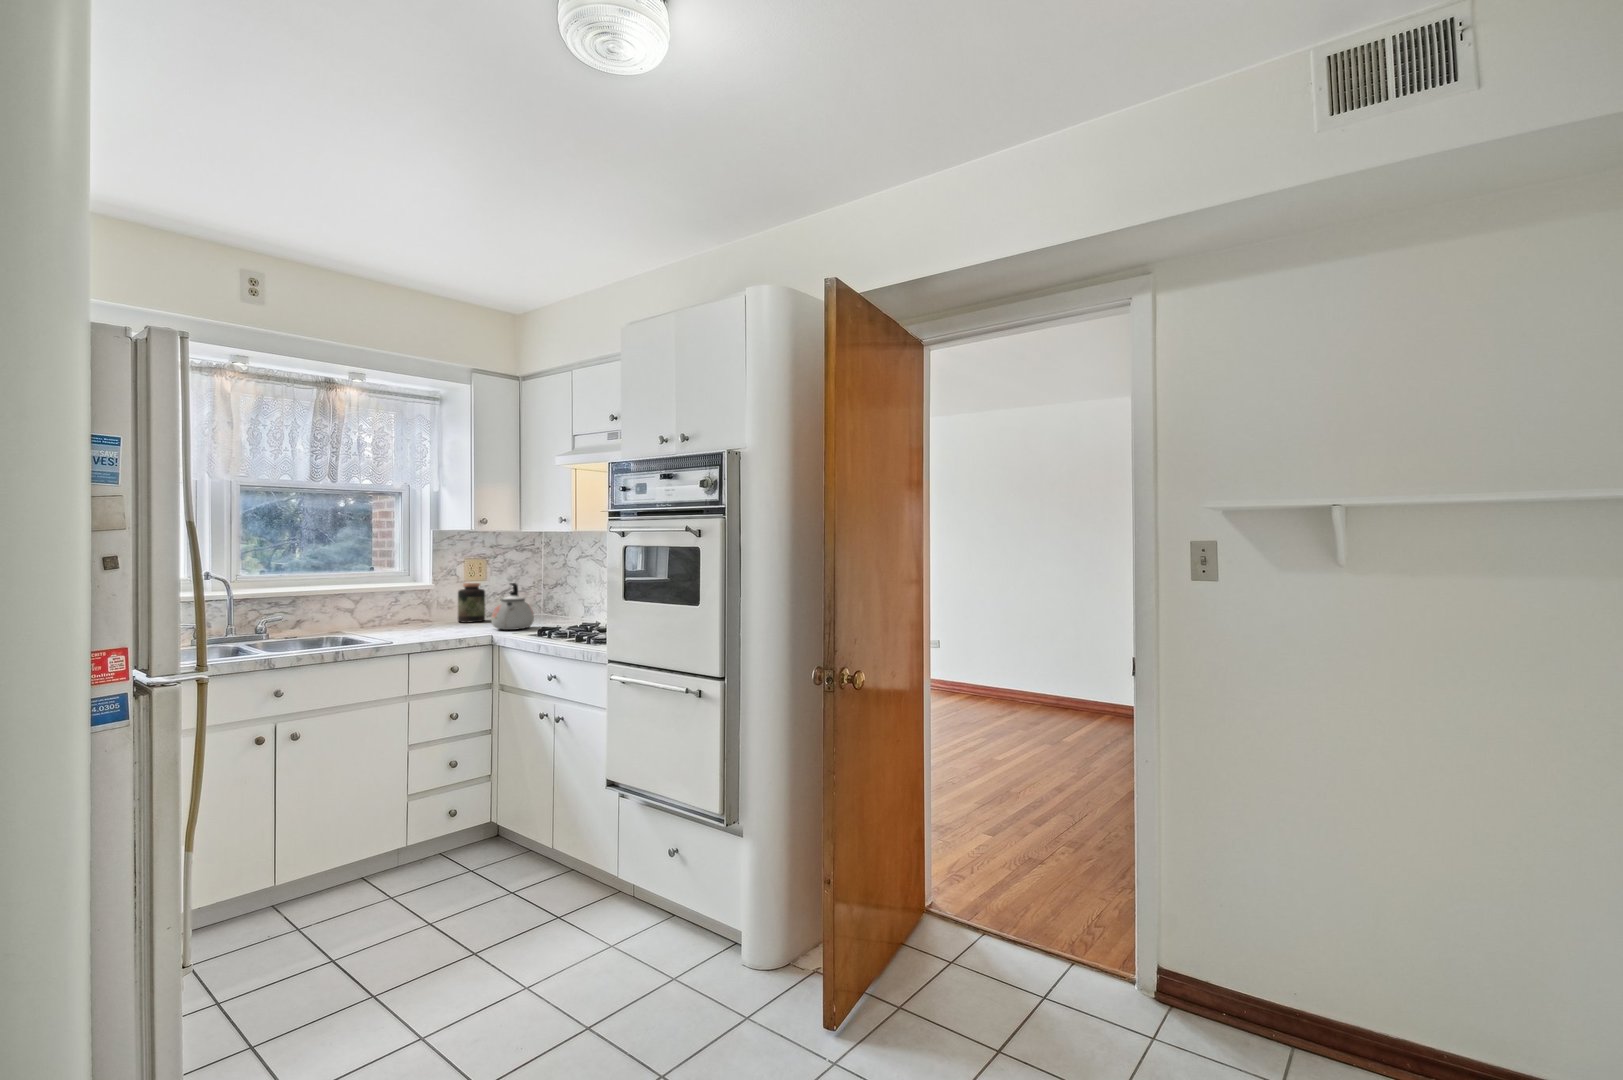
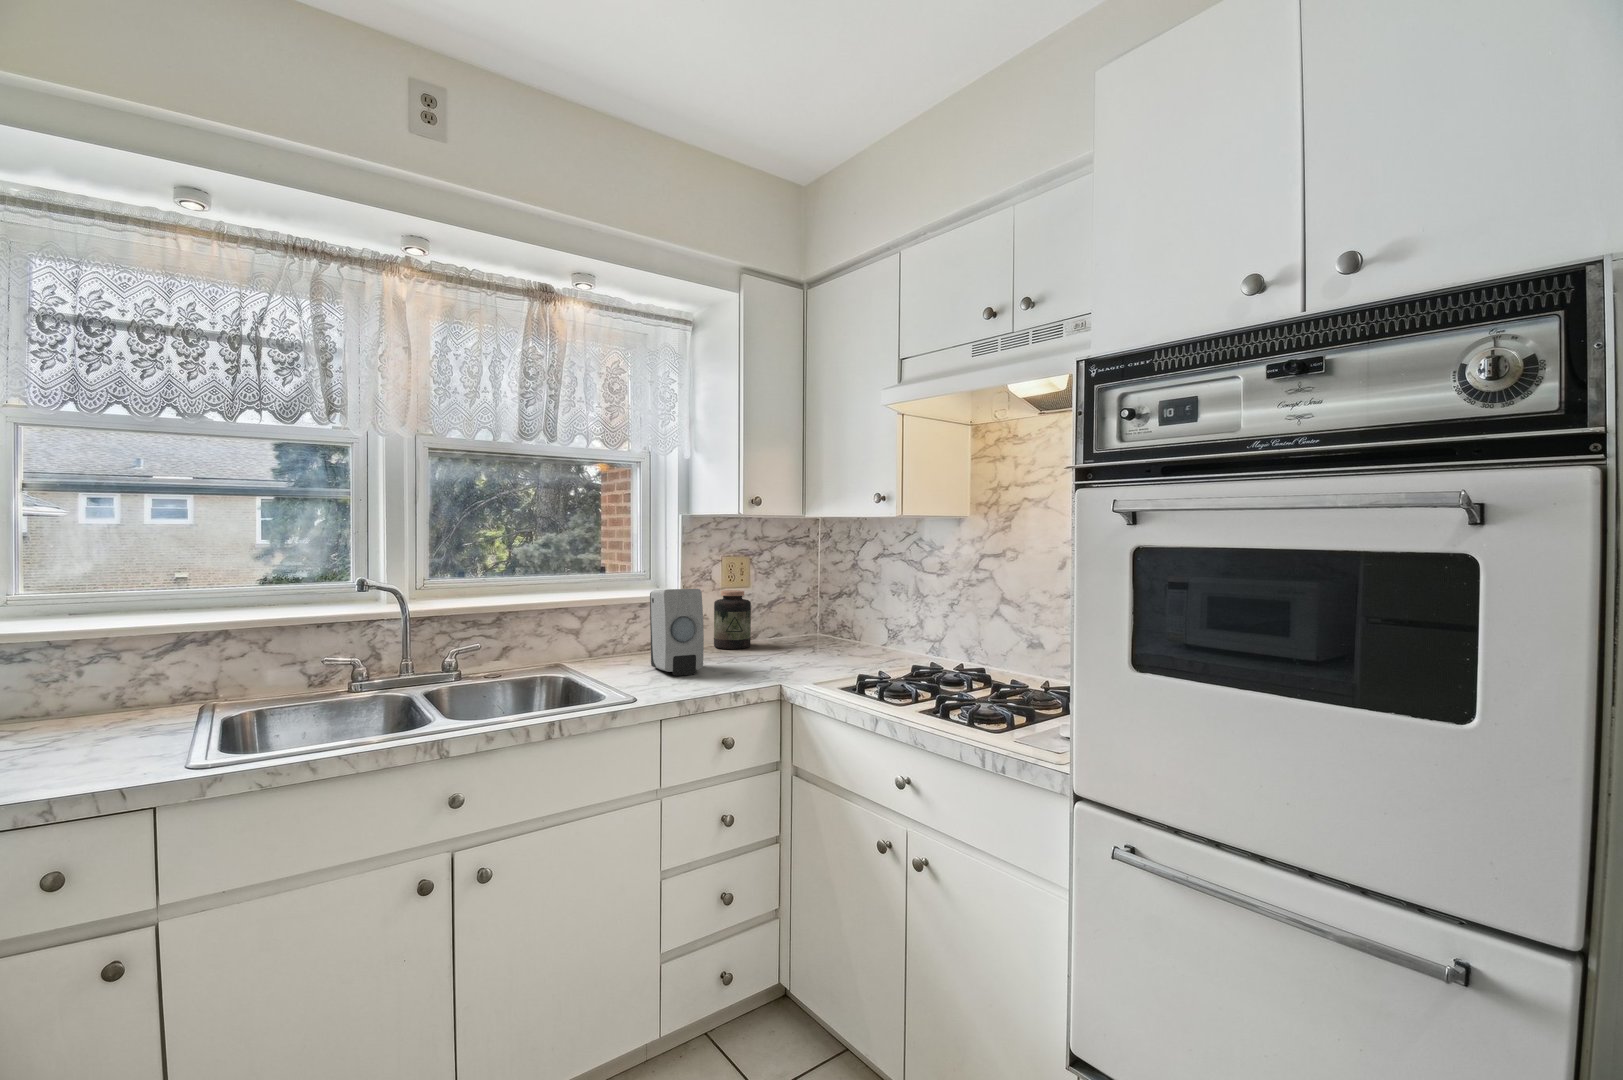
soap dispenser: none [406,579,443,634] -> present [650,589,704,676]
kettle: present [491,583,534,630] -> none [774,597,836,672]

